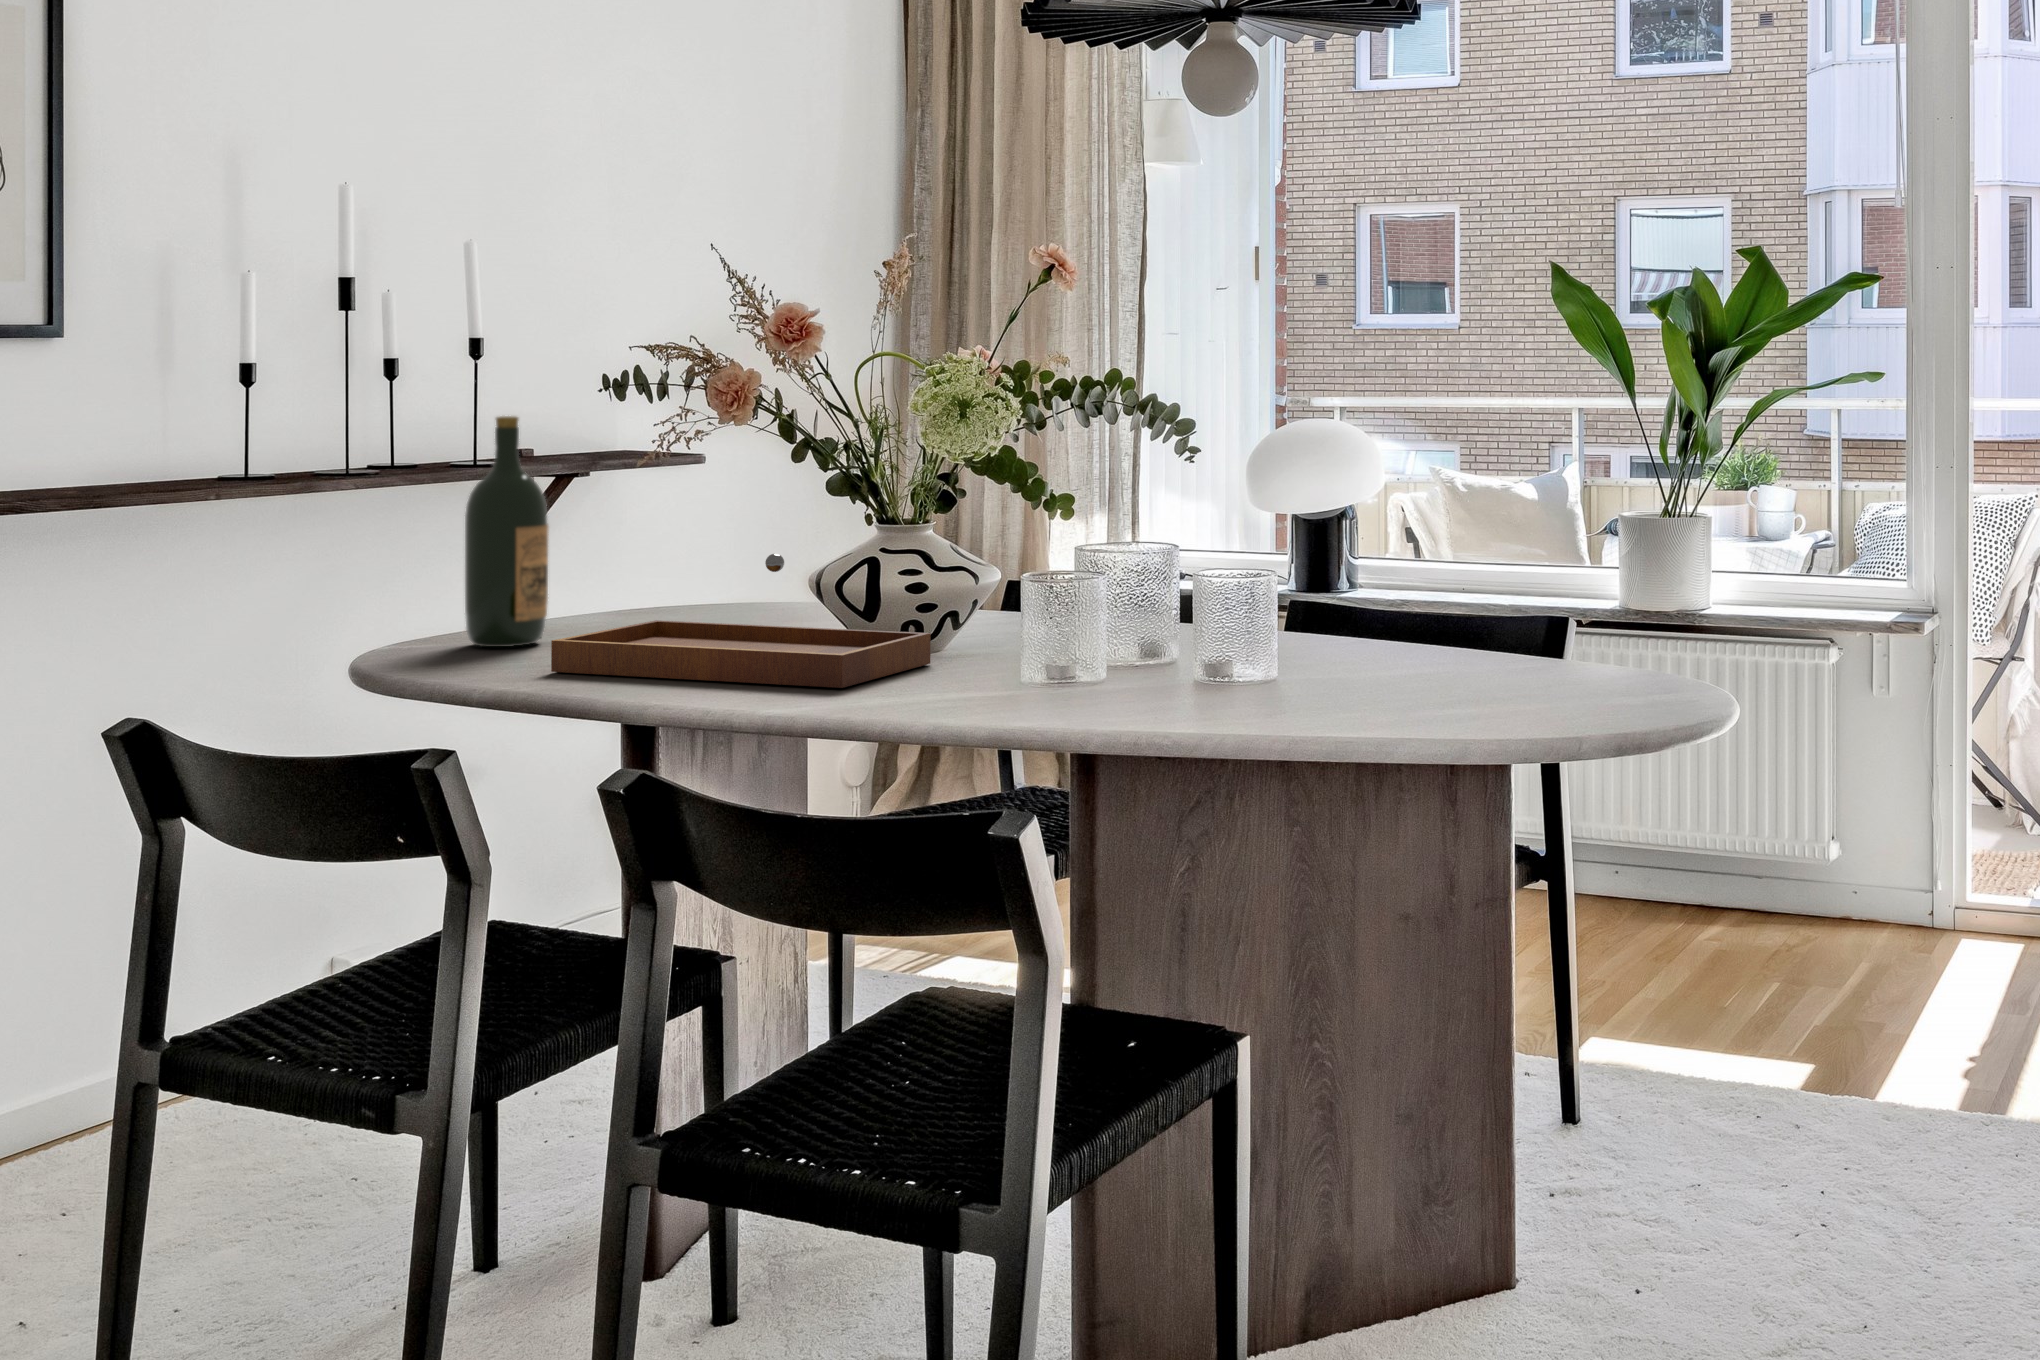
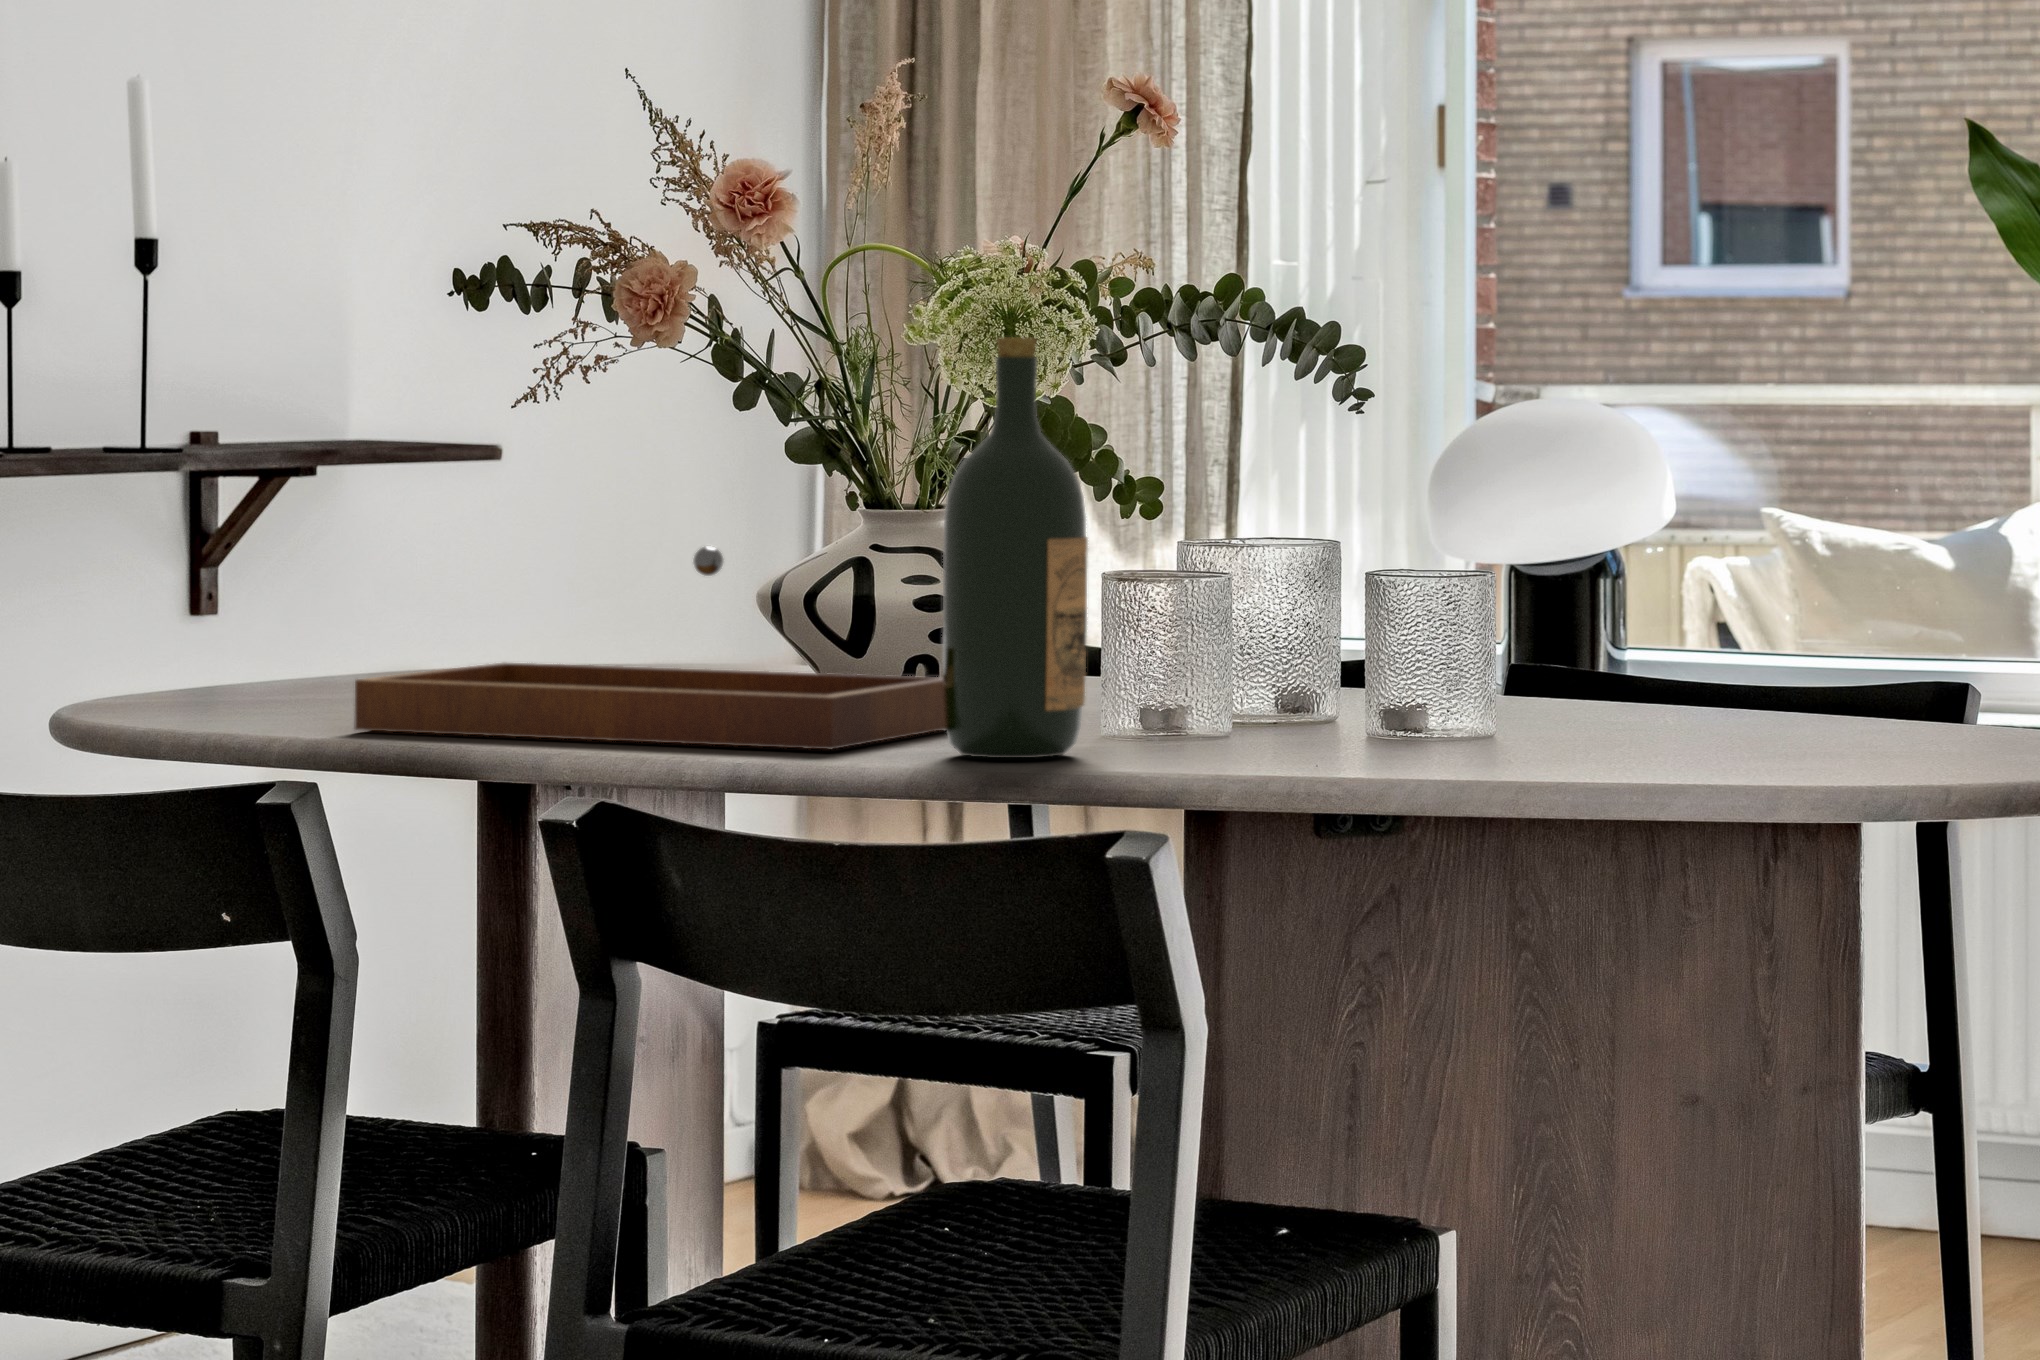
wine bottle: present [465,416,548,647] -> present [943,337,1088,758]

